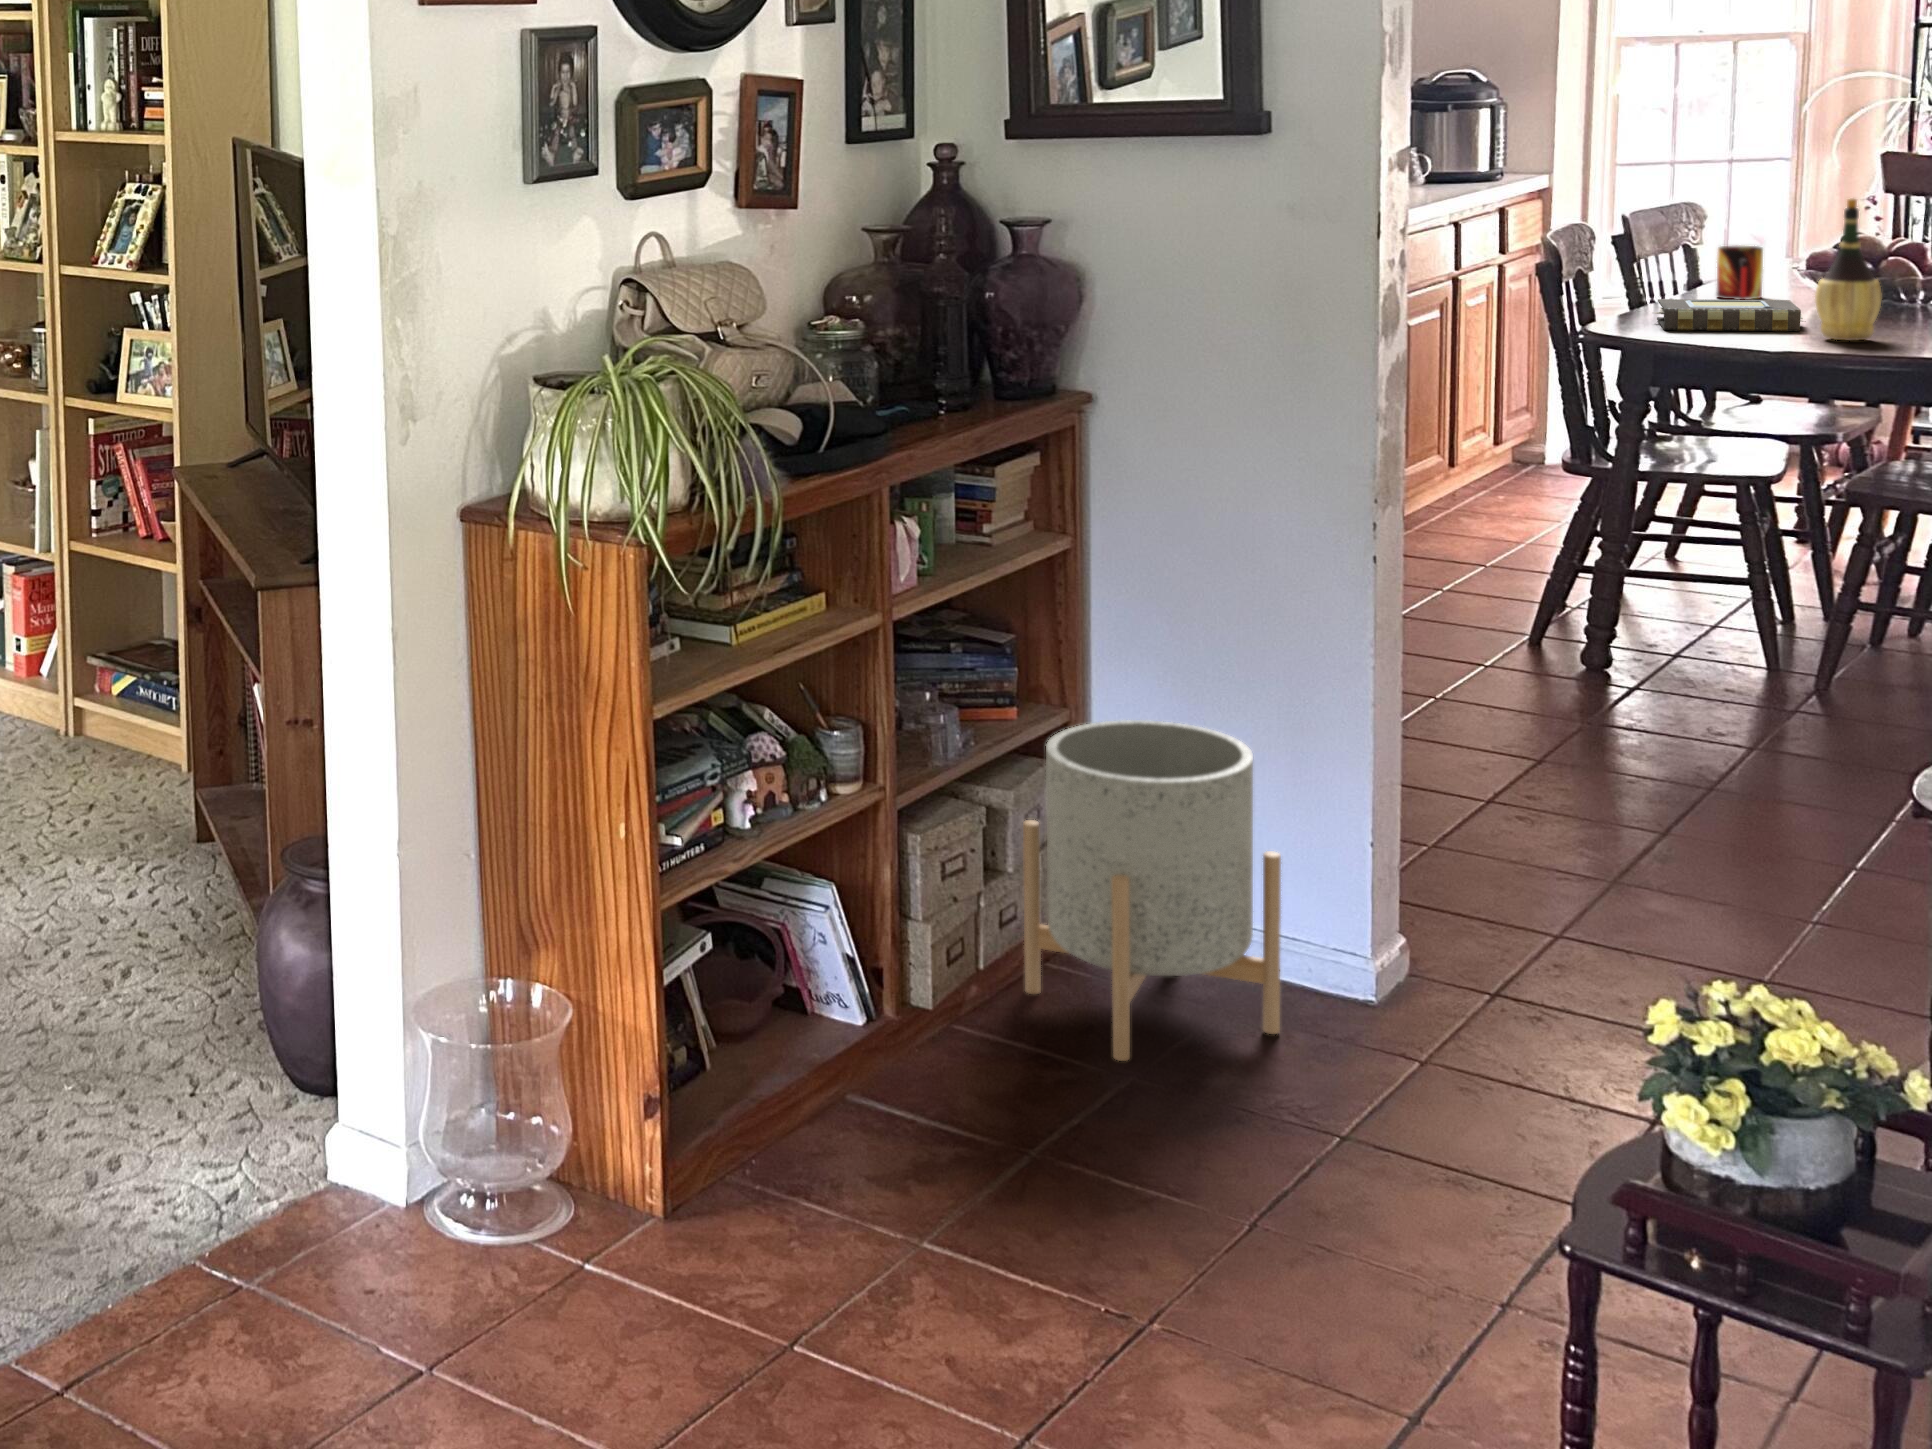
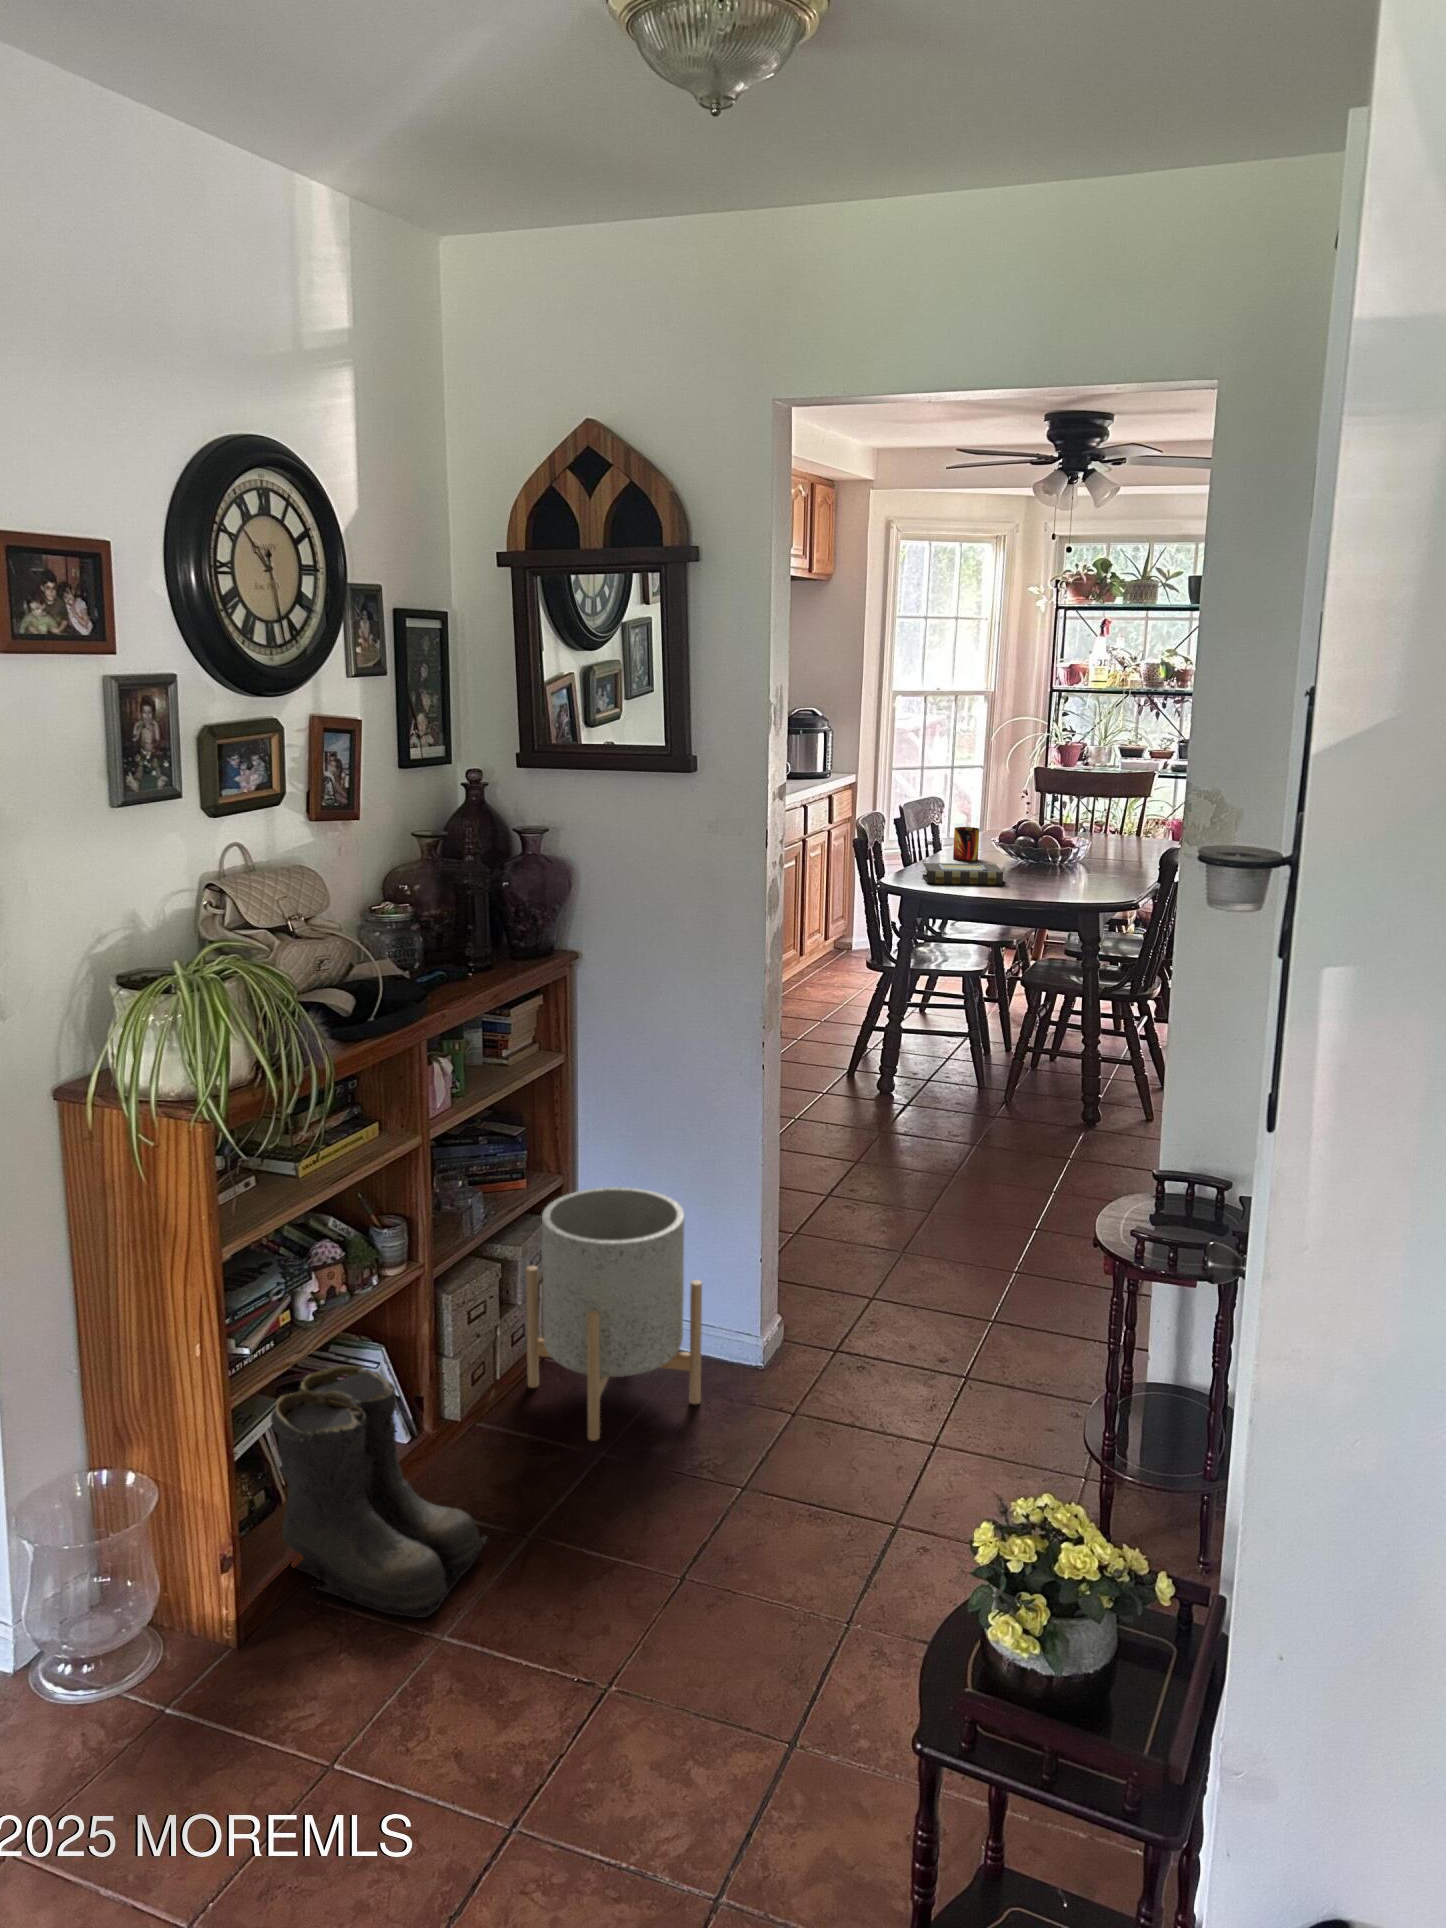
wine bottle: present [1815,198,1882,340] -> none [1012,805,1048,892]
boots: none [700,902,979,1220] -> present [271,1366,487,1618]

